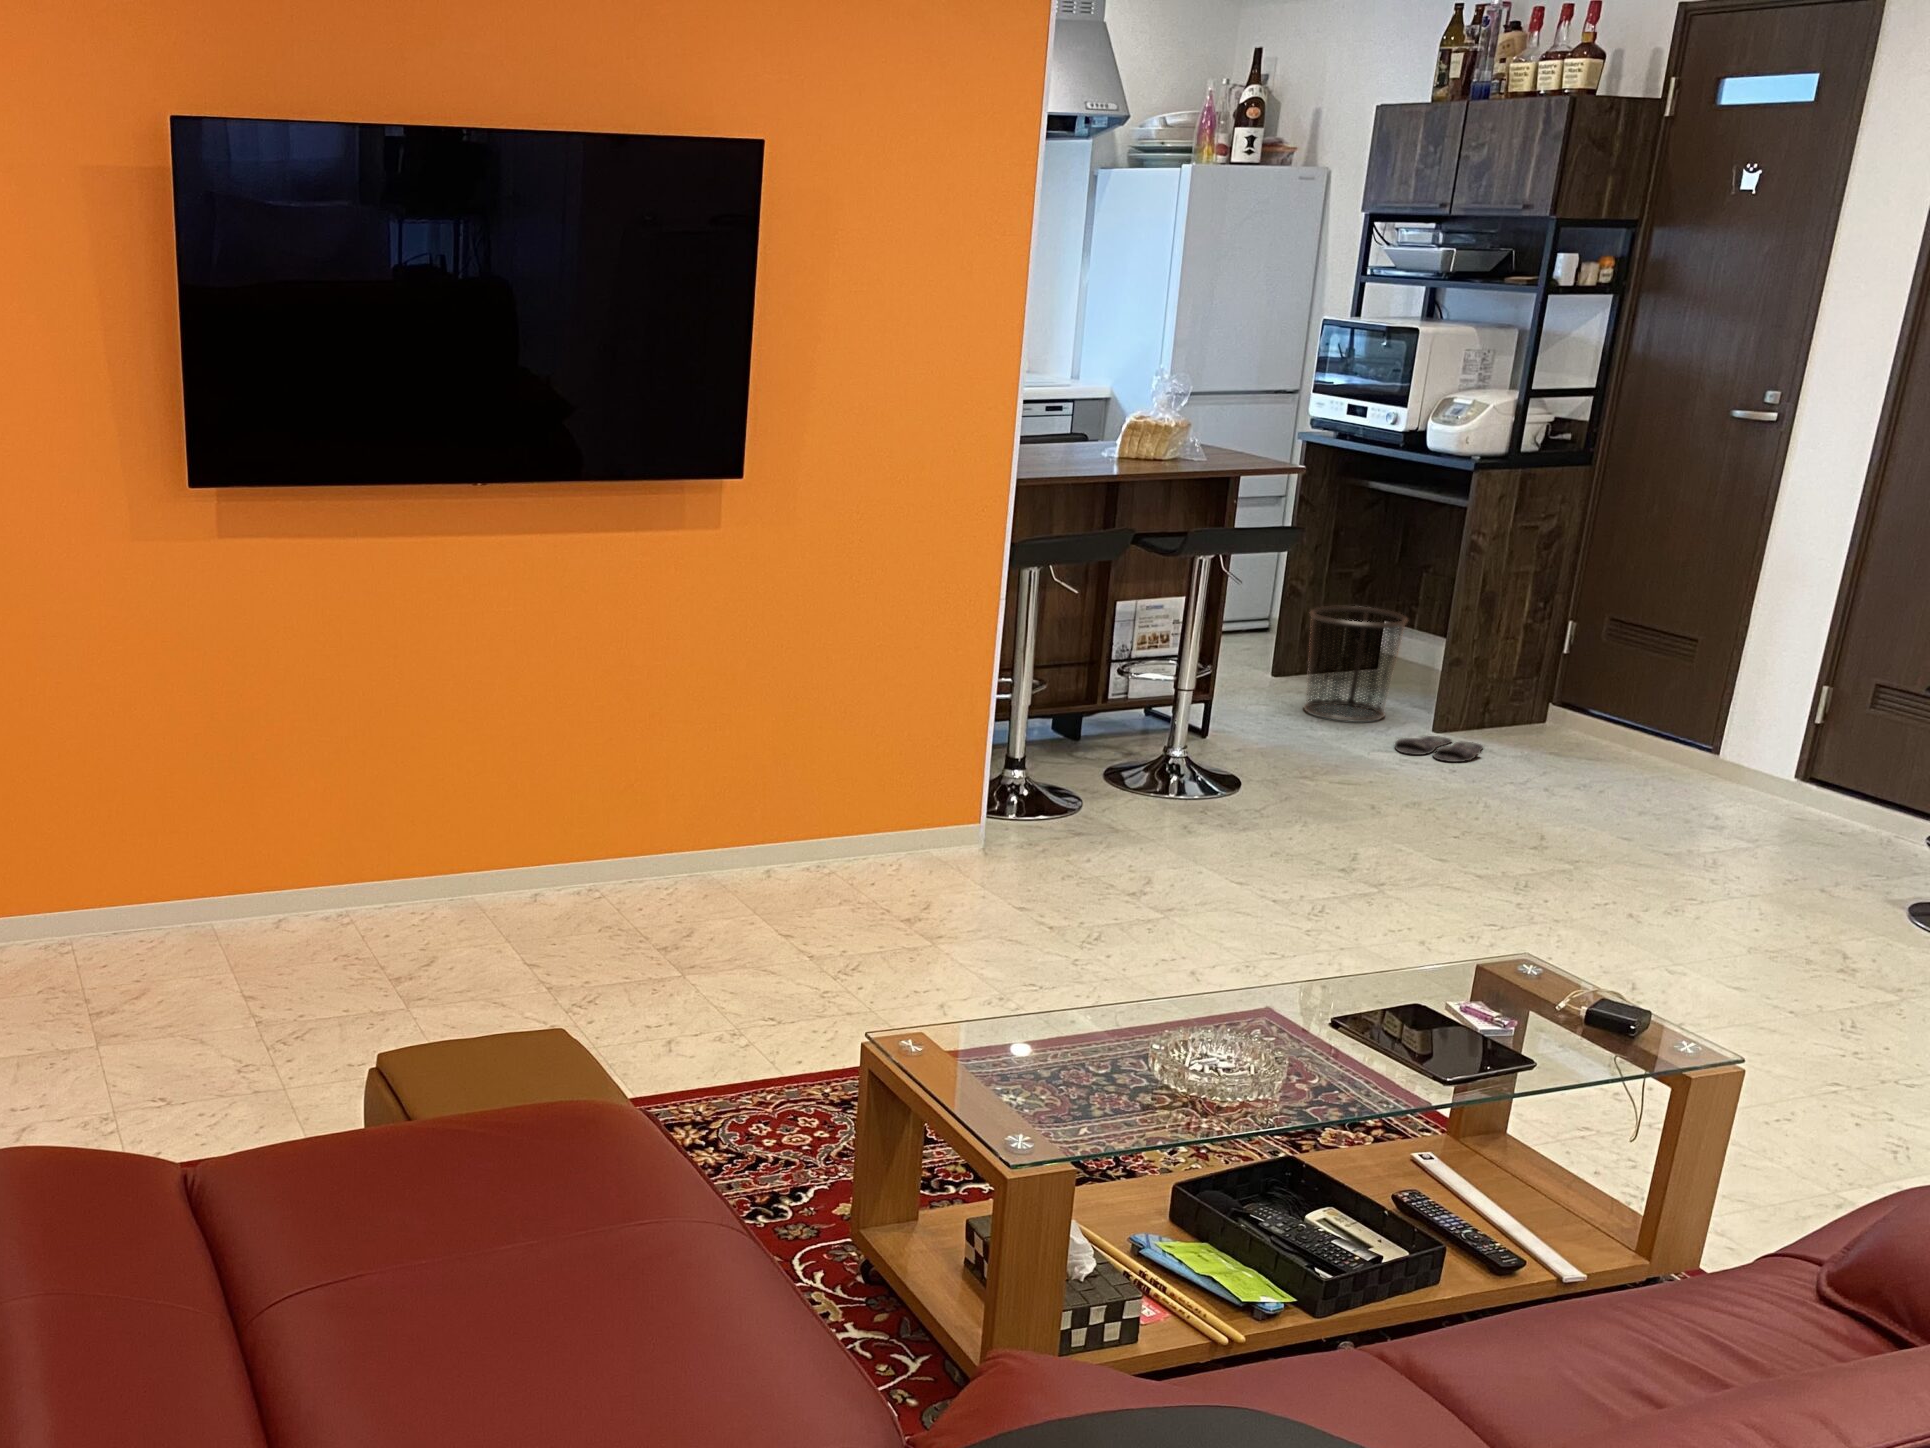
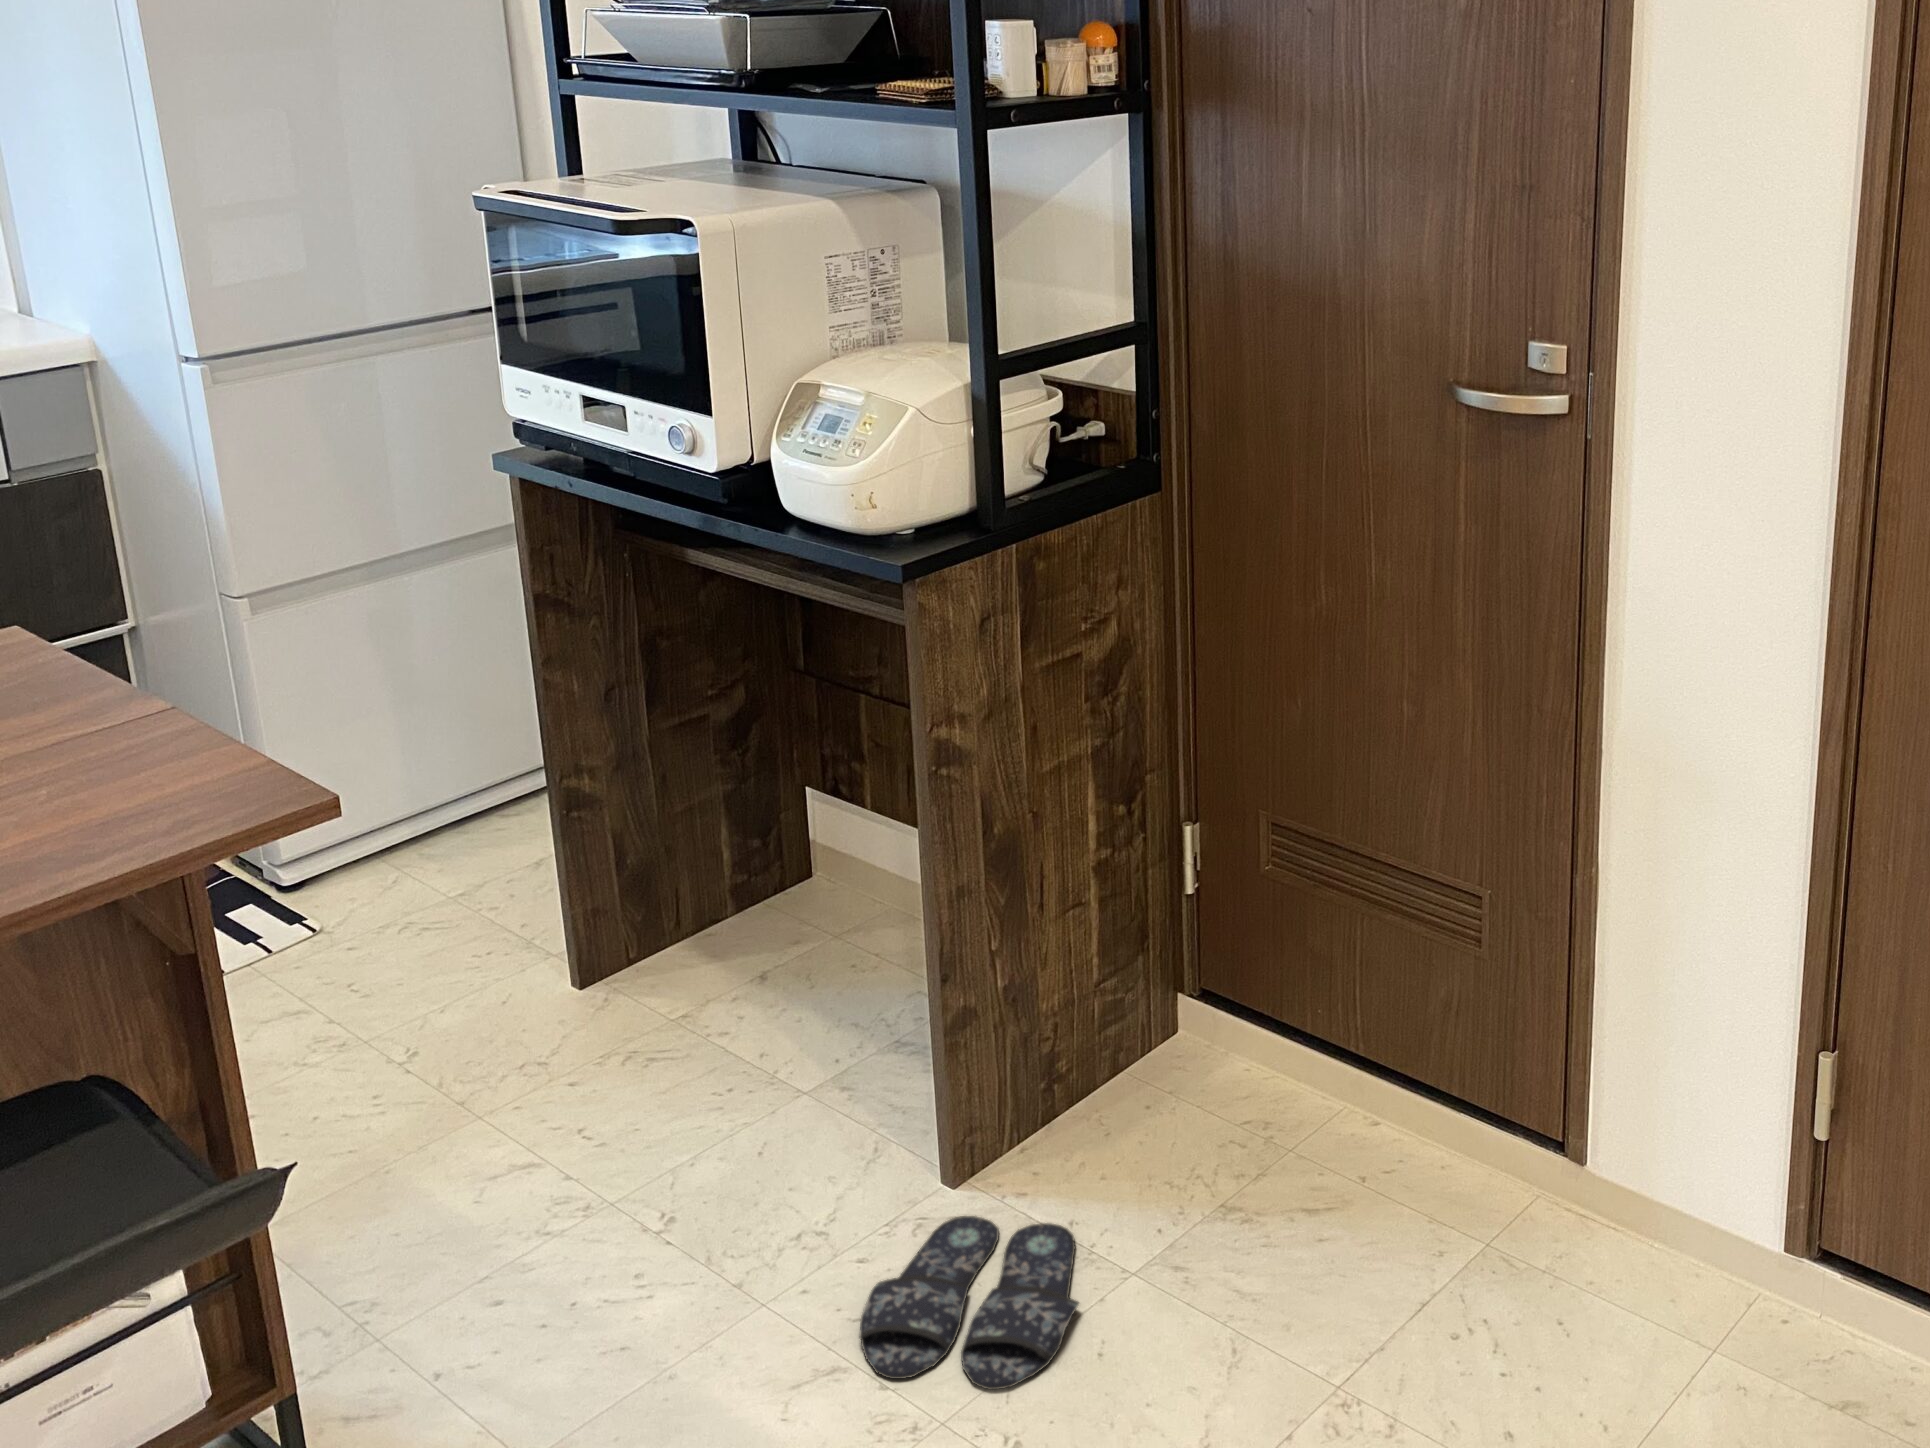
waste bin: present [1304,606,1408,722] -> none [584,873,833,1207]

